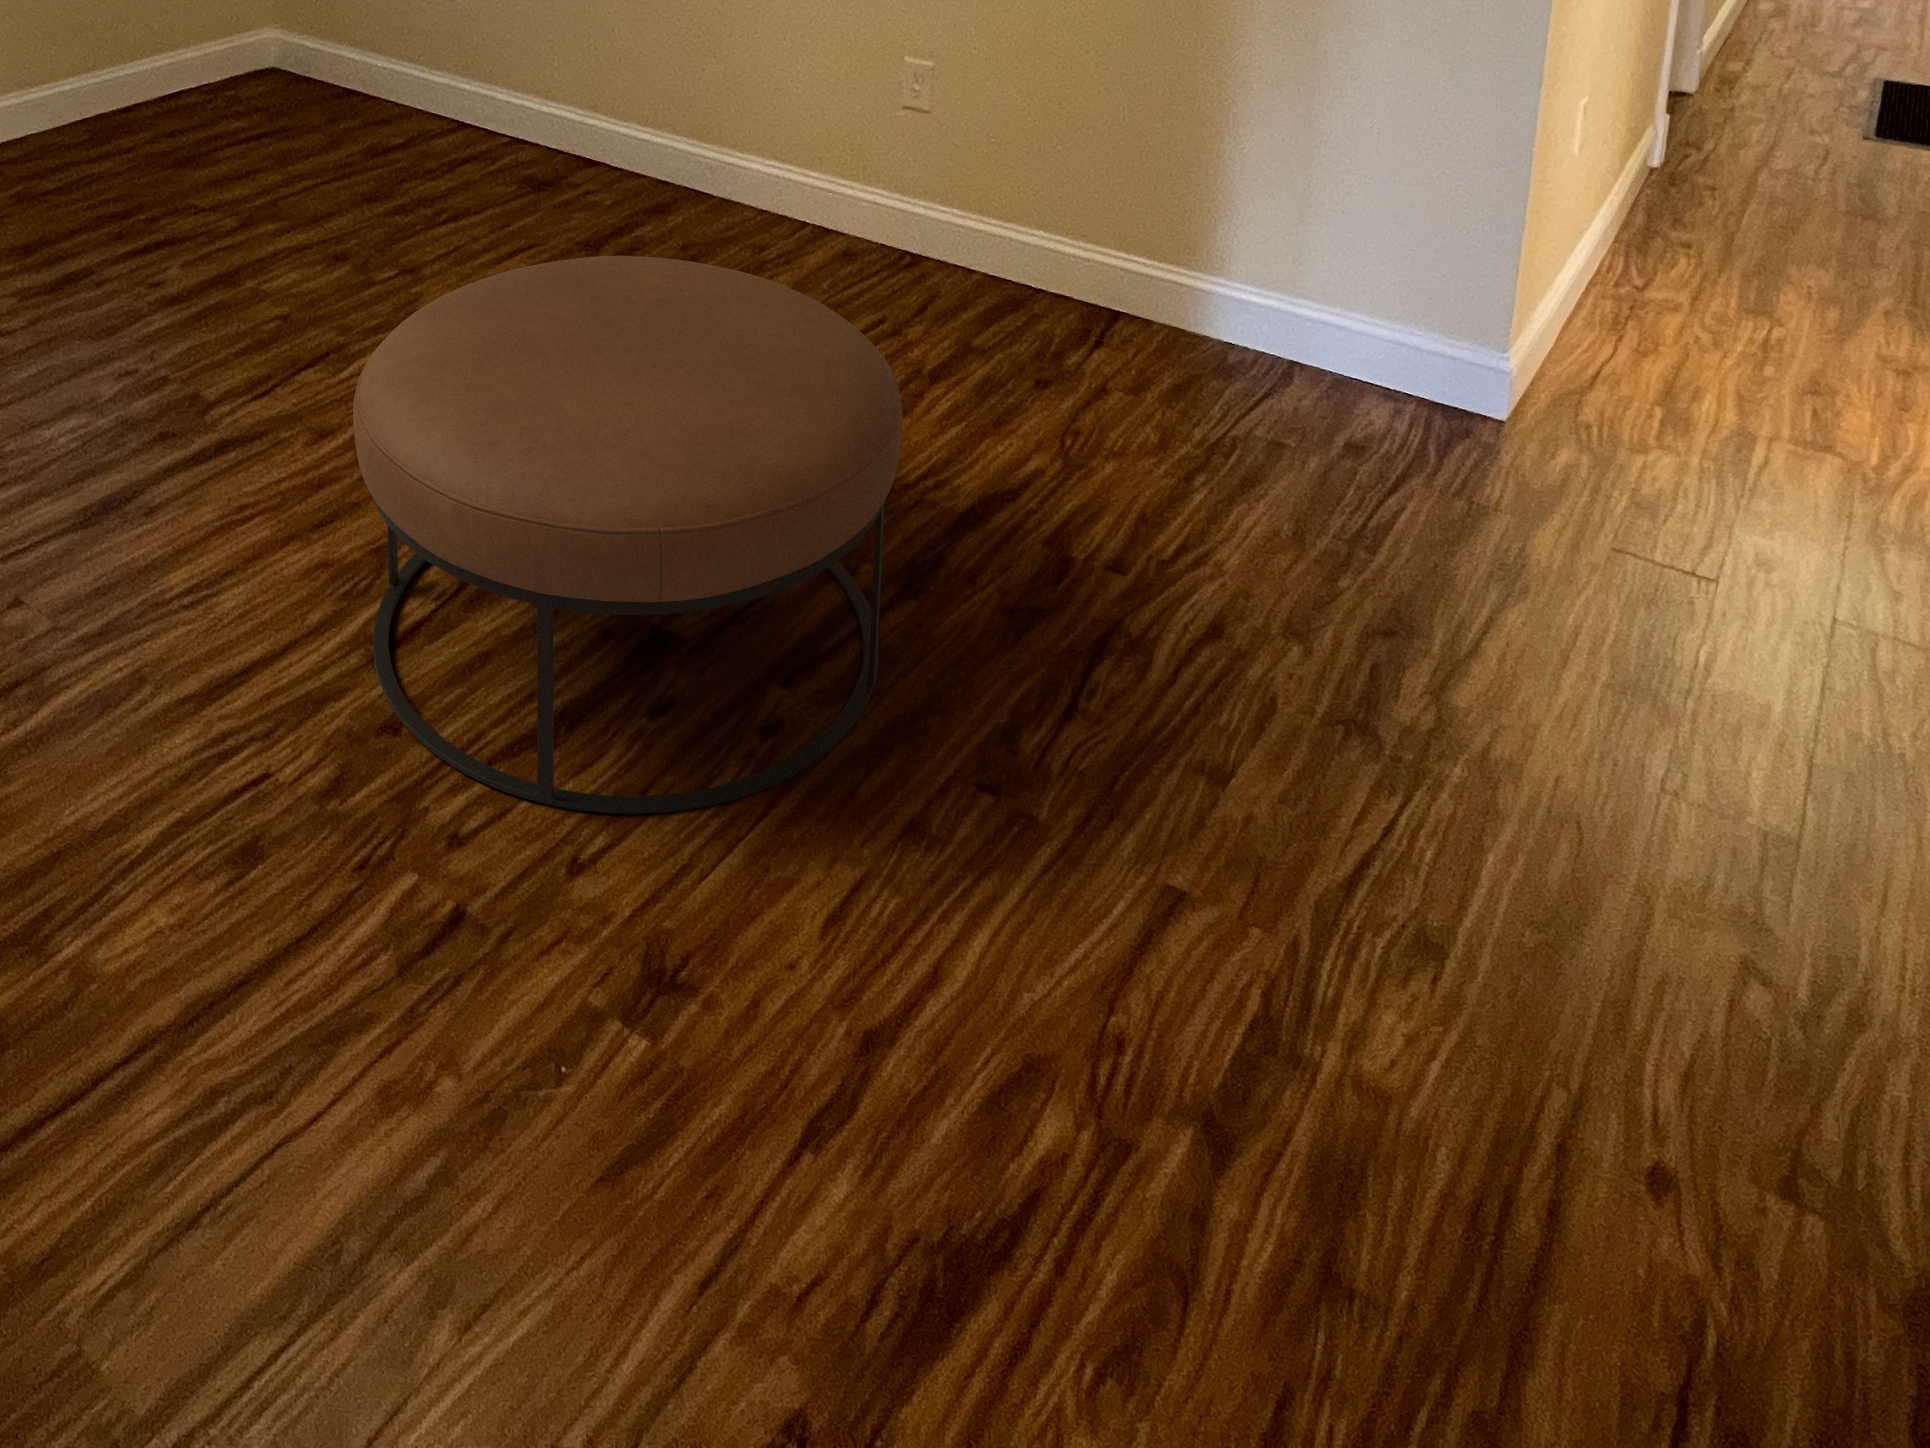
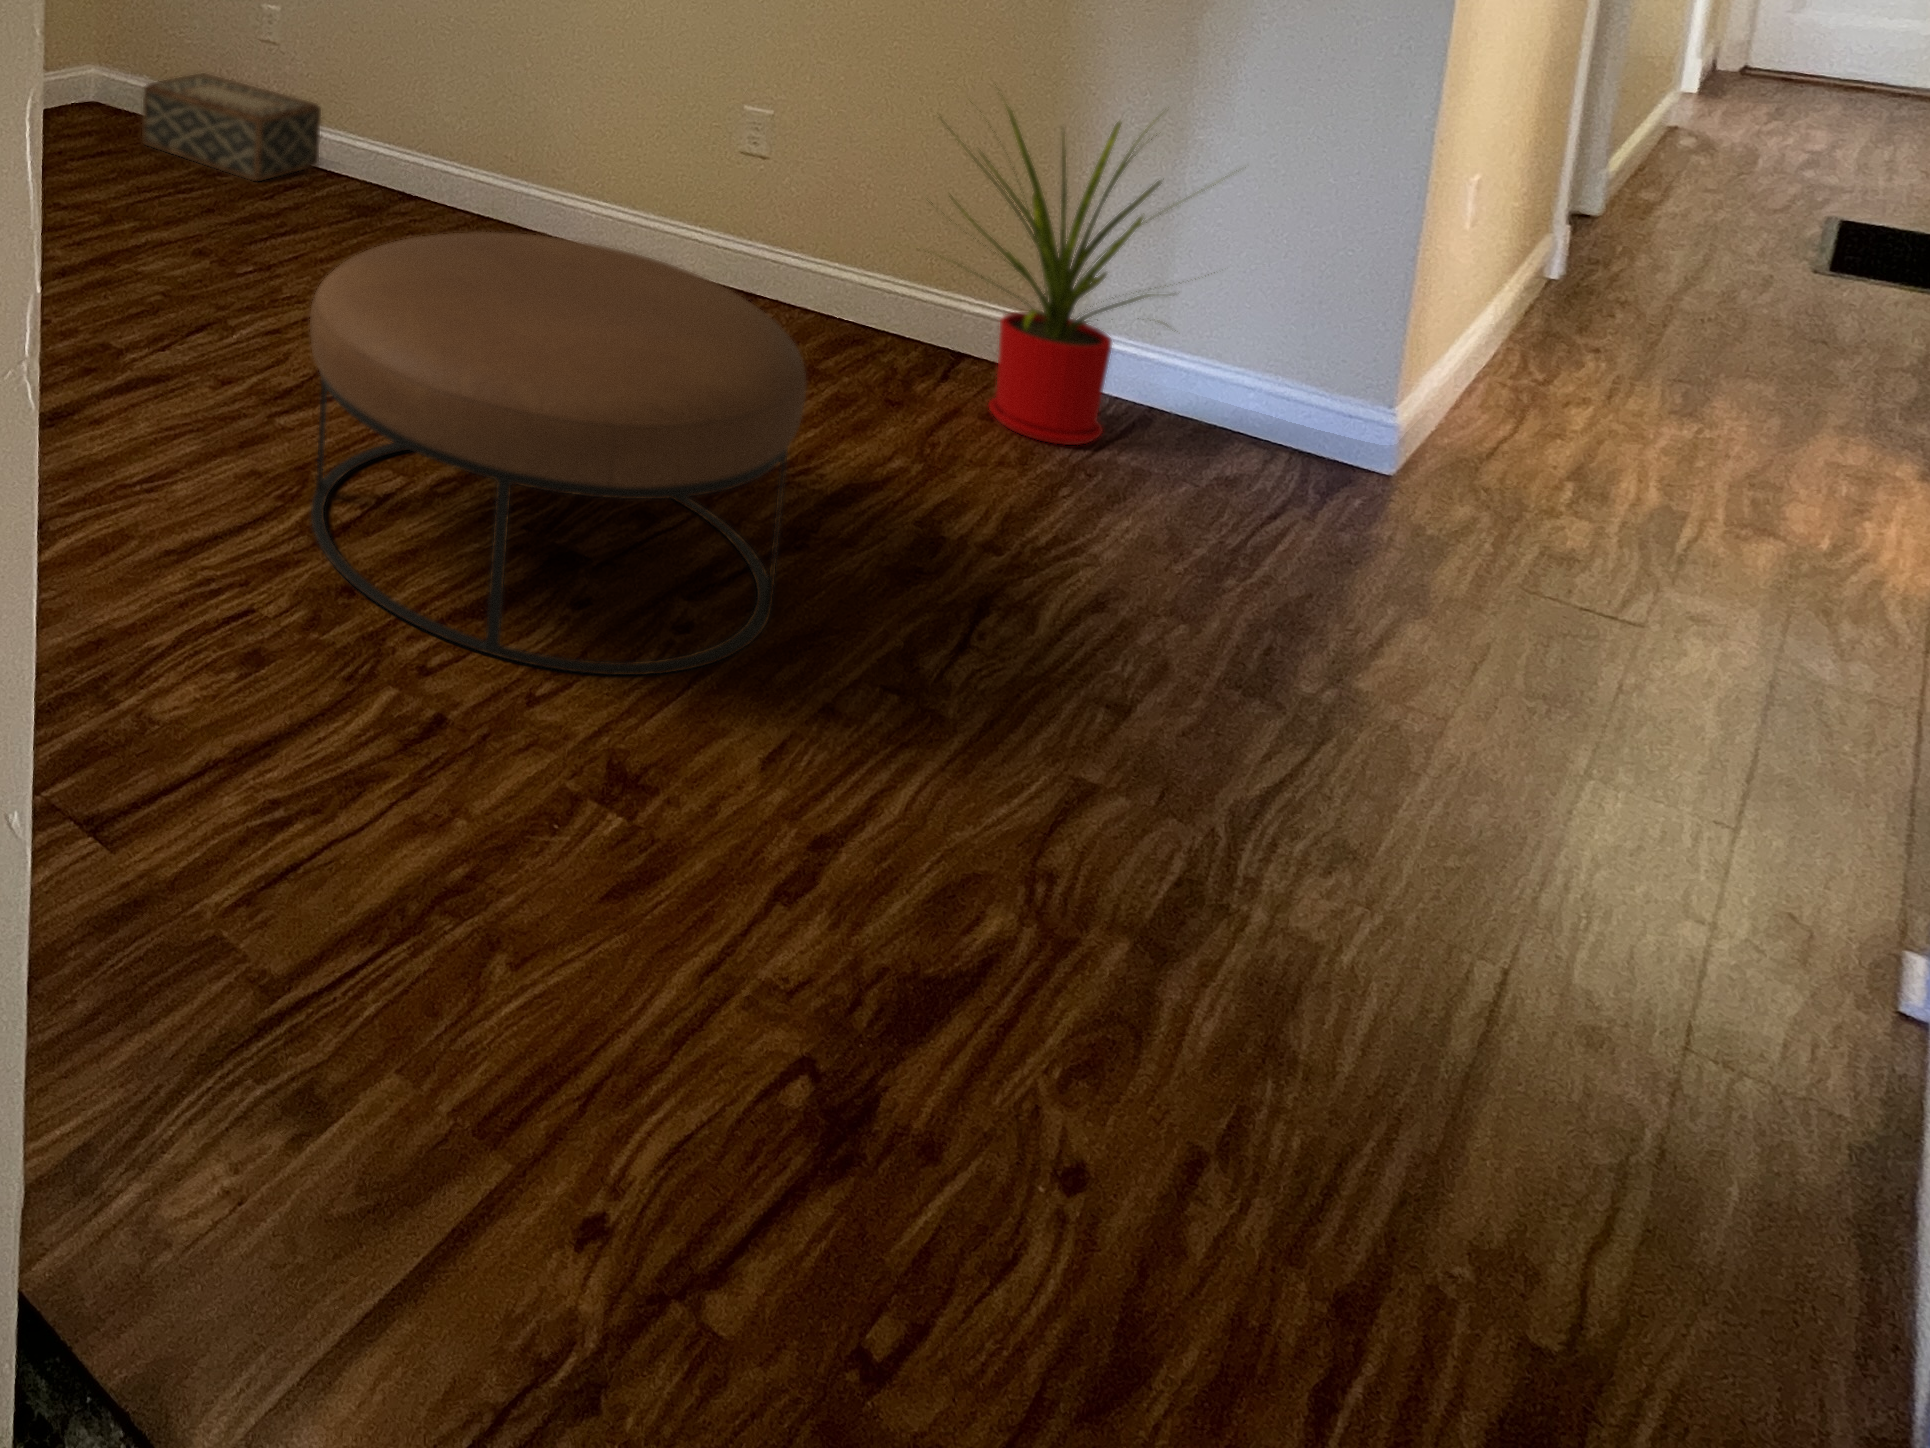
woven basket: none [307,35,500,160] -> present [142,73,321,181]
house plant: none [1060,36,1370,417] -> present [931,84,1214,445]

